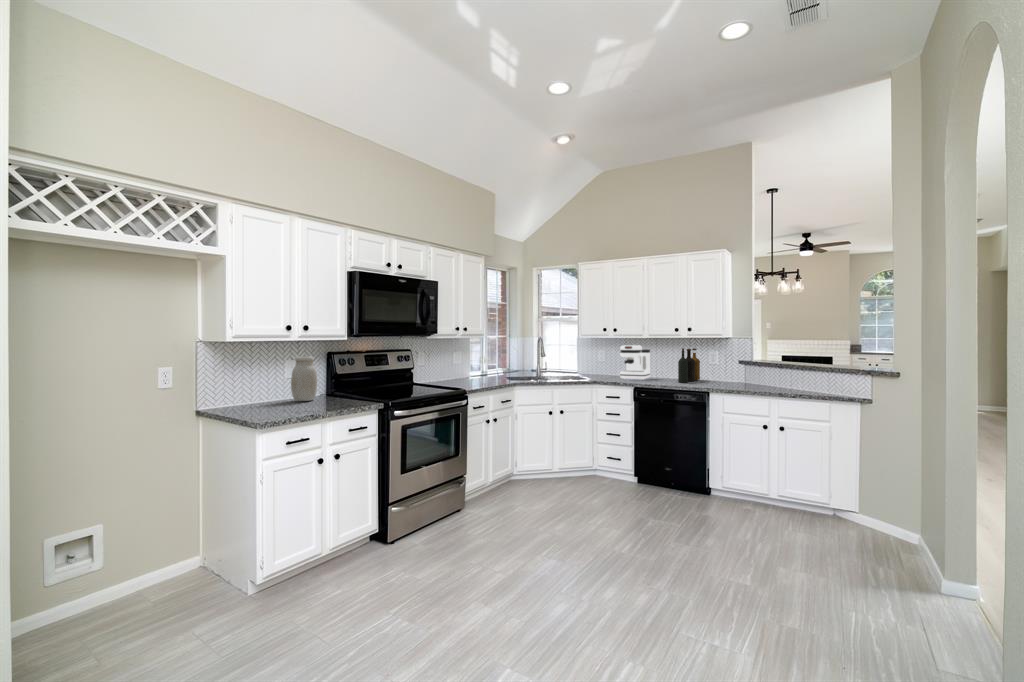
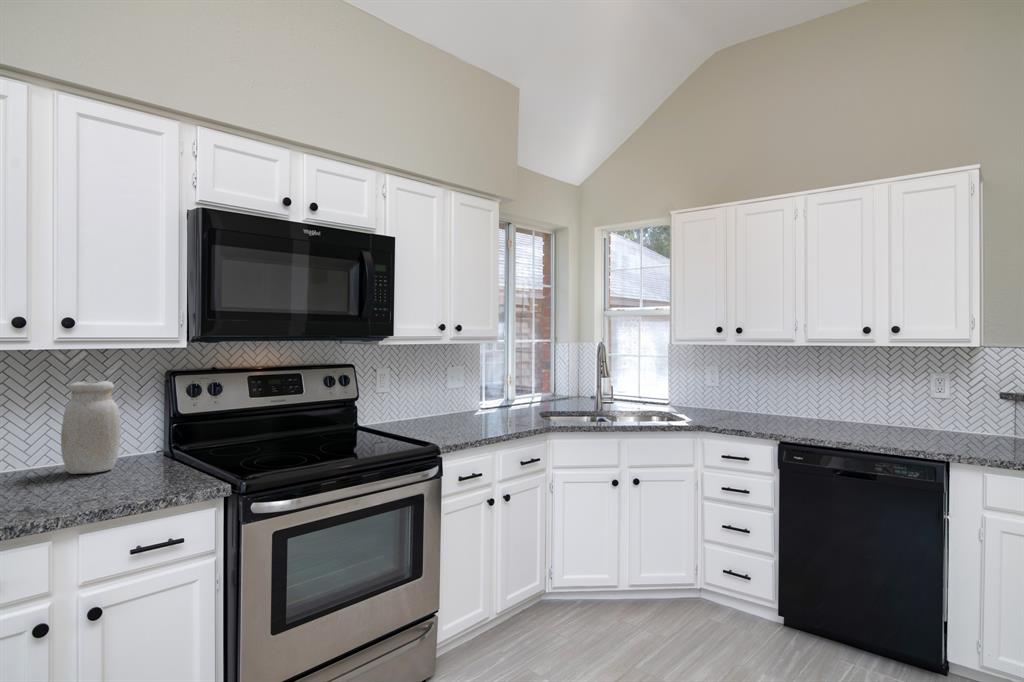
coffee maker: present [620,345,650,380] -> none [747,358,806,424]
bottle: present [678,348,700,383] -> none [869,365,911,434]

